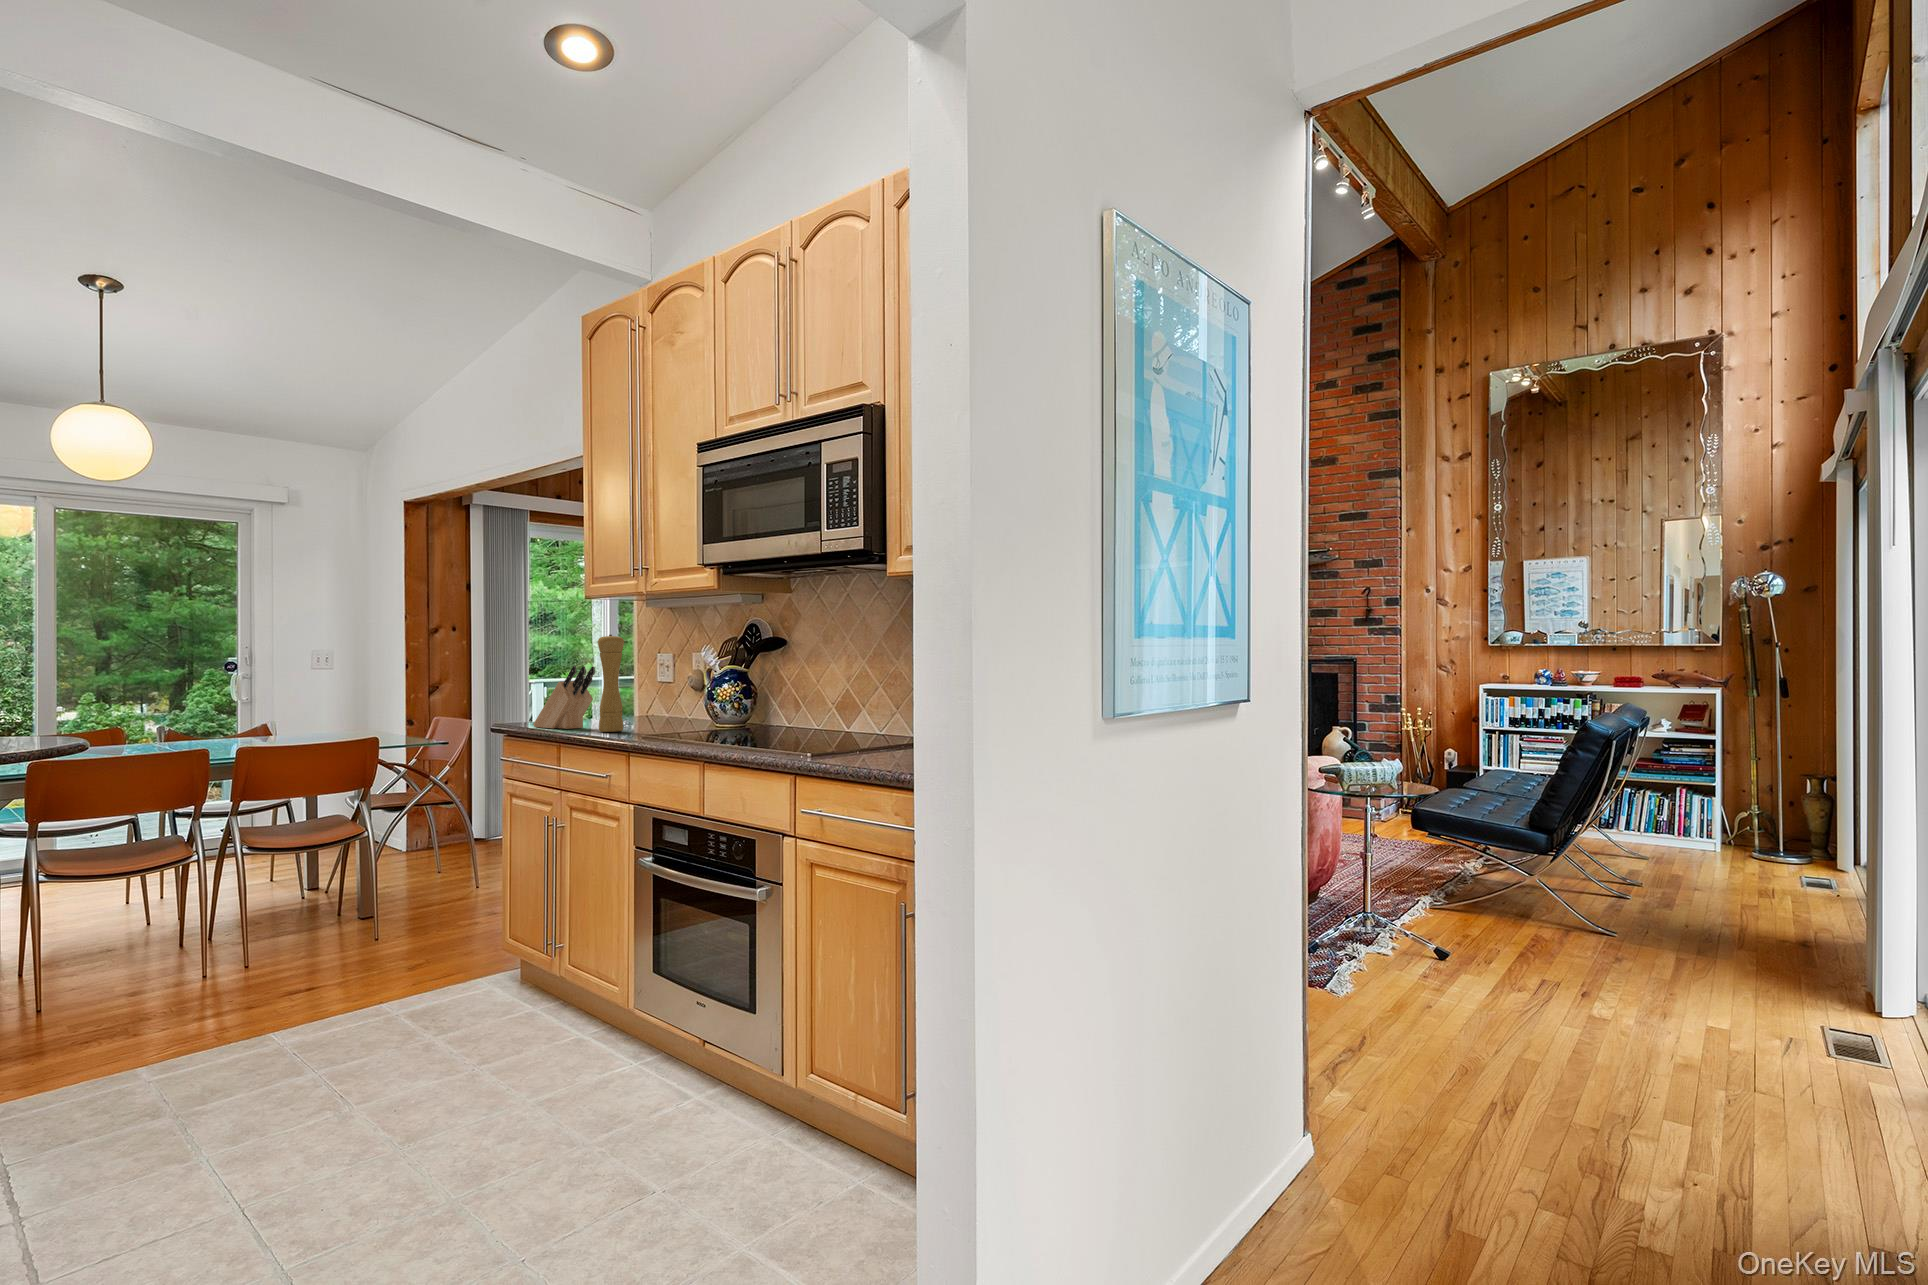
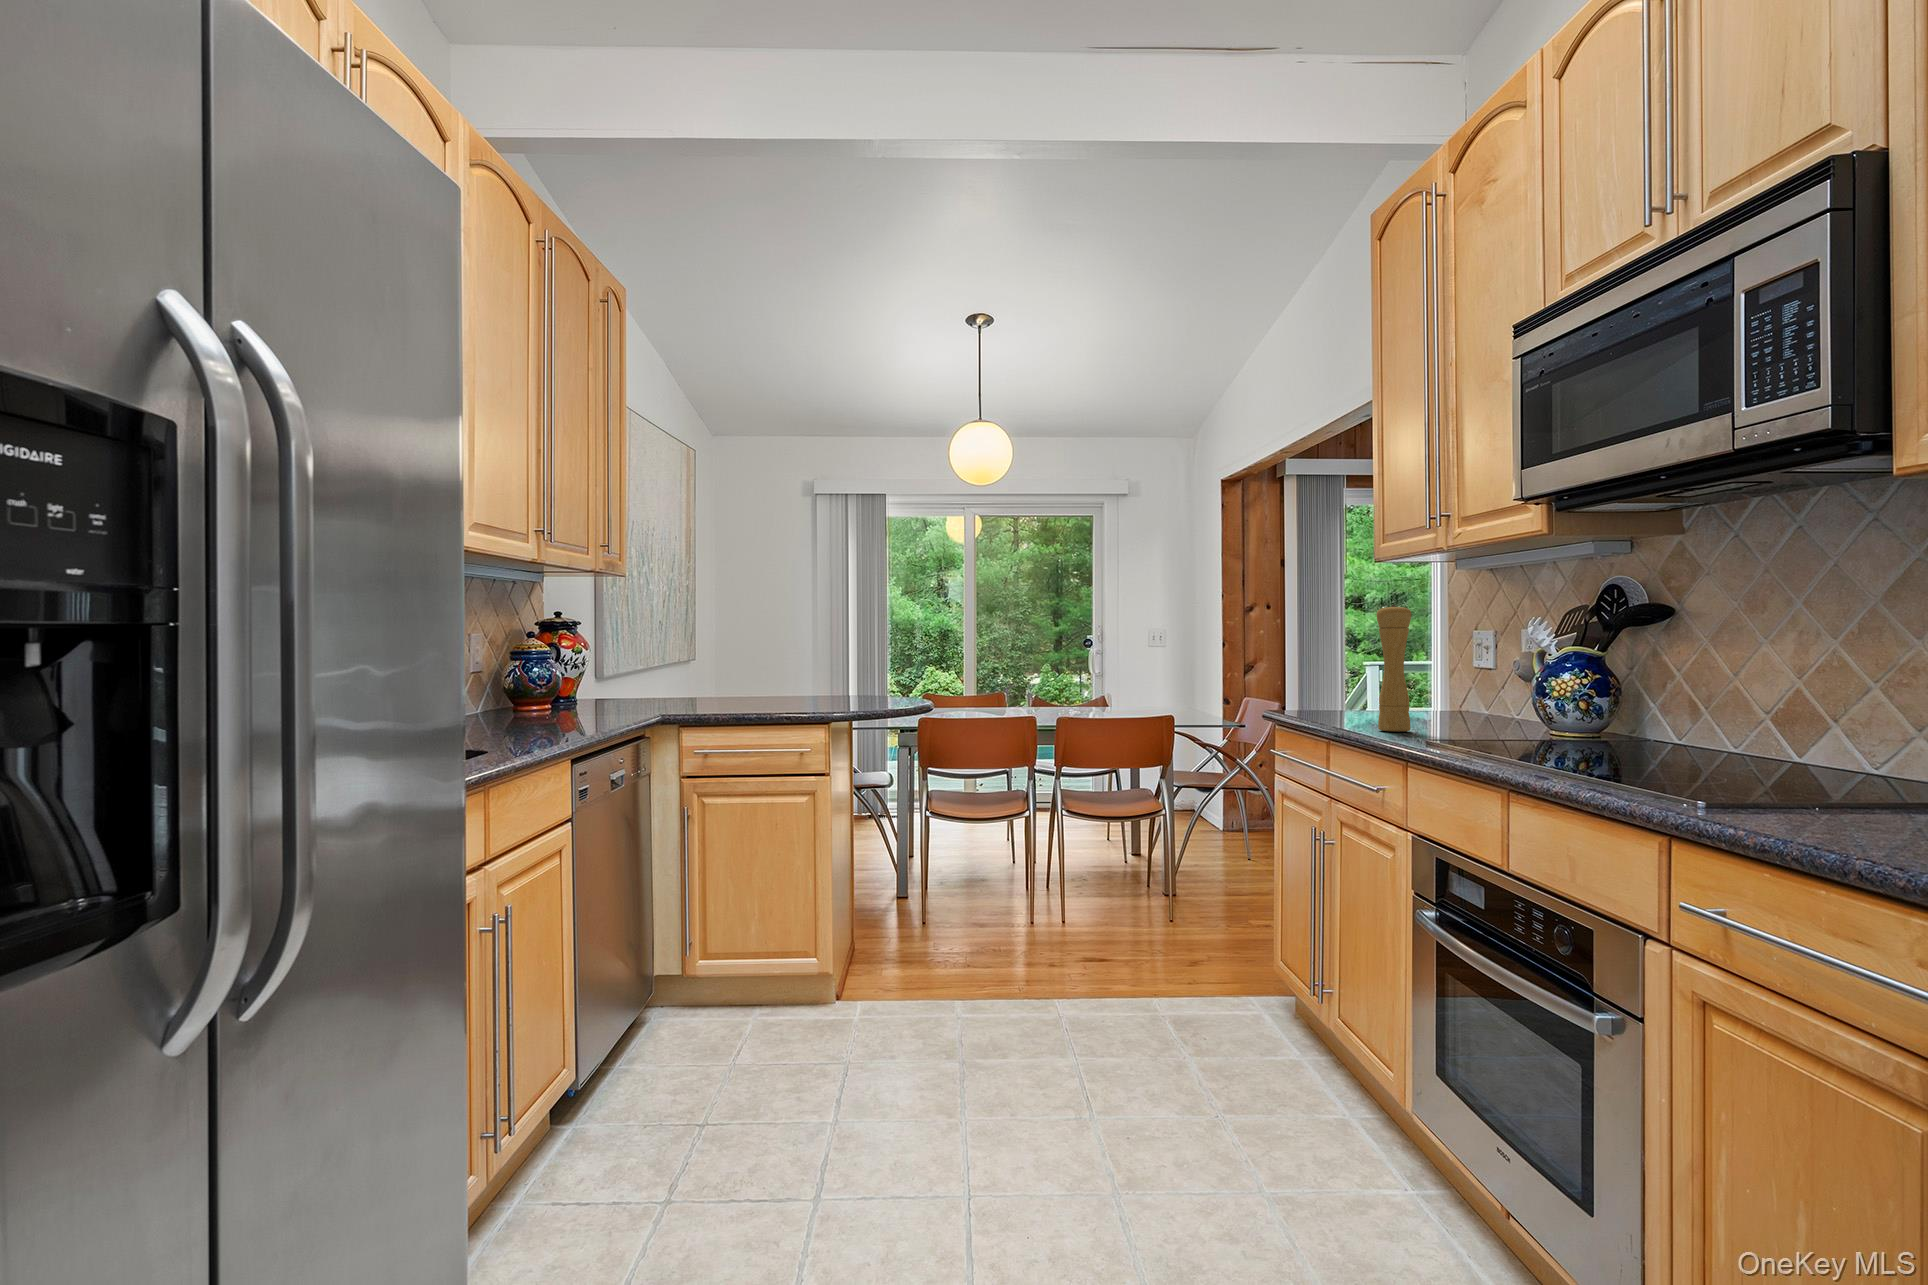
knife block: present [533,666,595,729] -> none [1307,645,1377,723]

